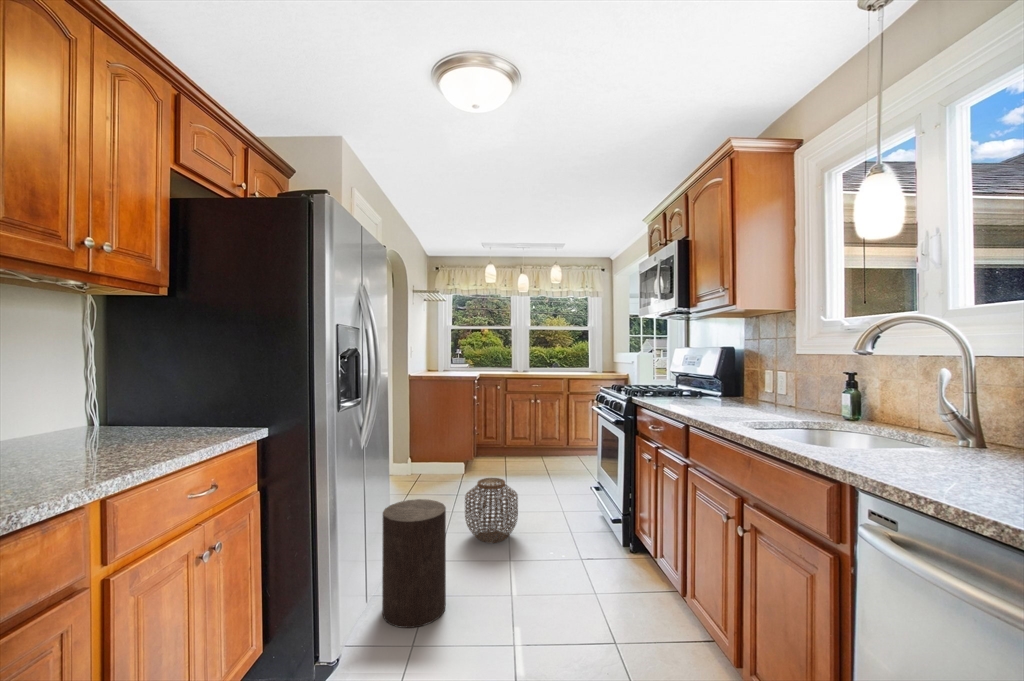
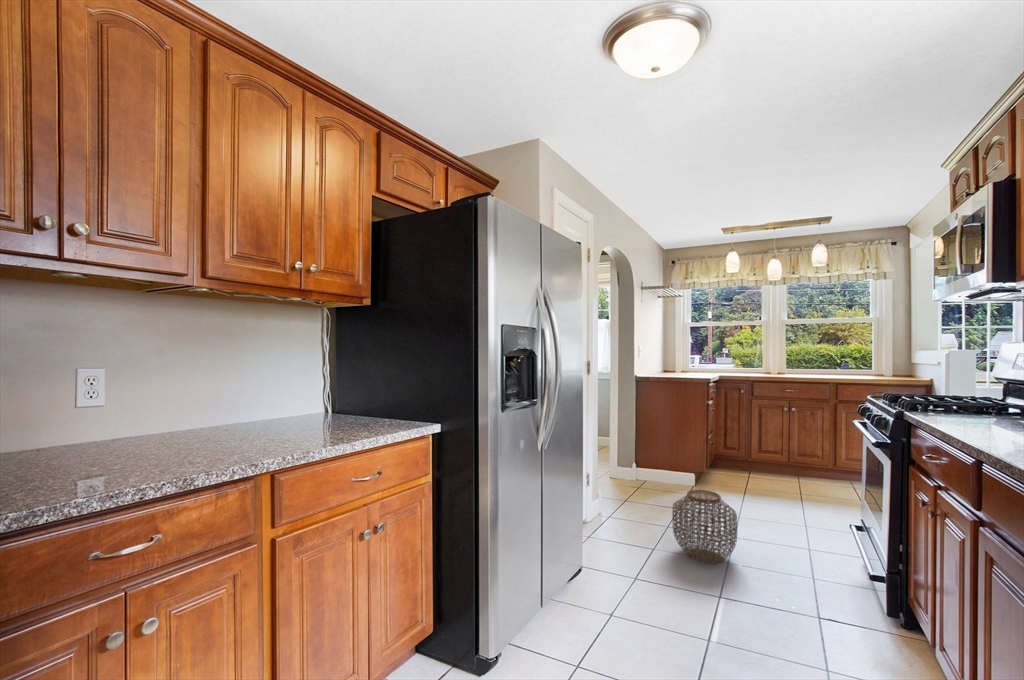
stool: present [382,499,446,628] -> none [569,496,632,625]

